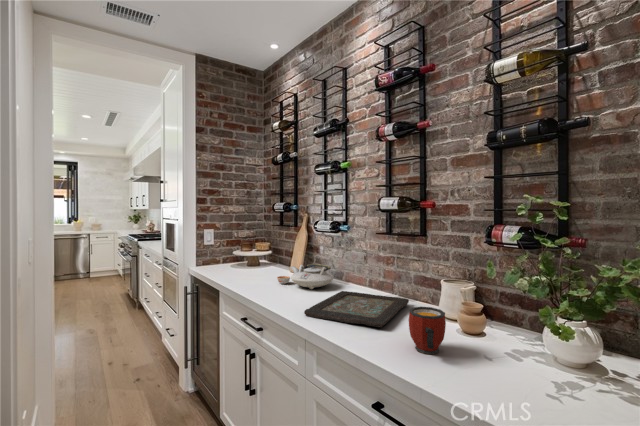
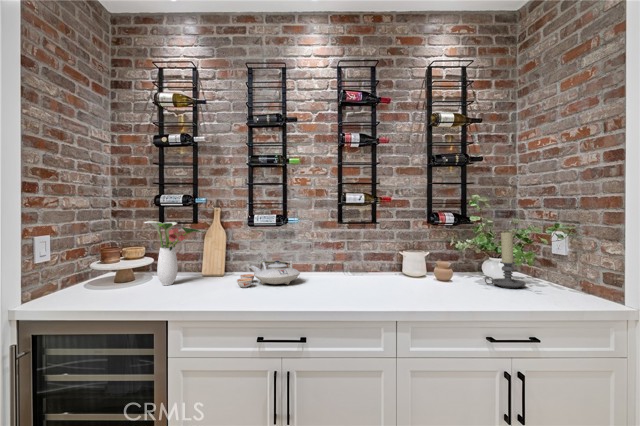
flower arrangement: none [241,223,285,271] -> present [145,221,204,285]
candle holder: none [510,273,579,390] -> present [485,232,526,288]
decorative tray: present [304,291,409,327] -> none [325,273,419,297]
mug: present [409,307,446,354] -> none [446,264,479,292]

